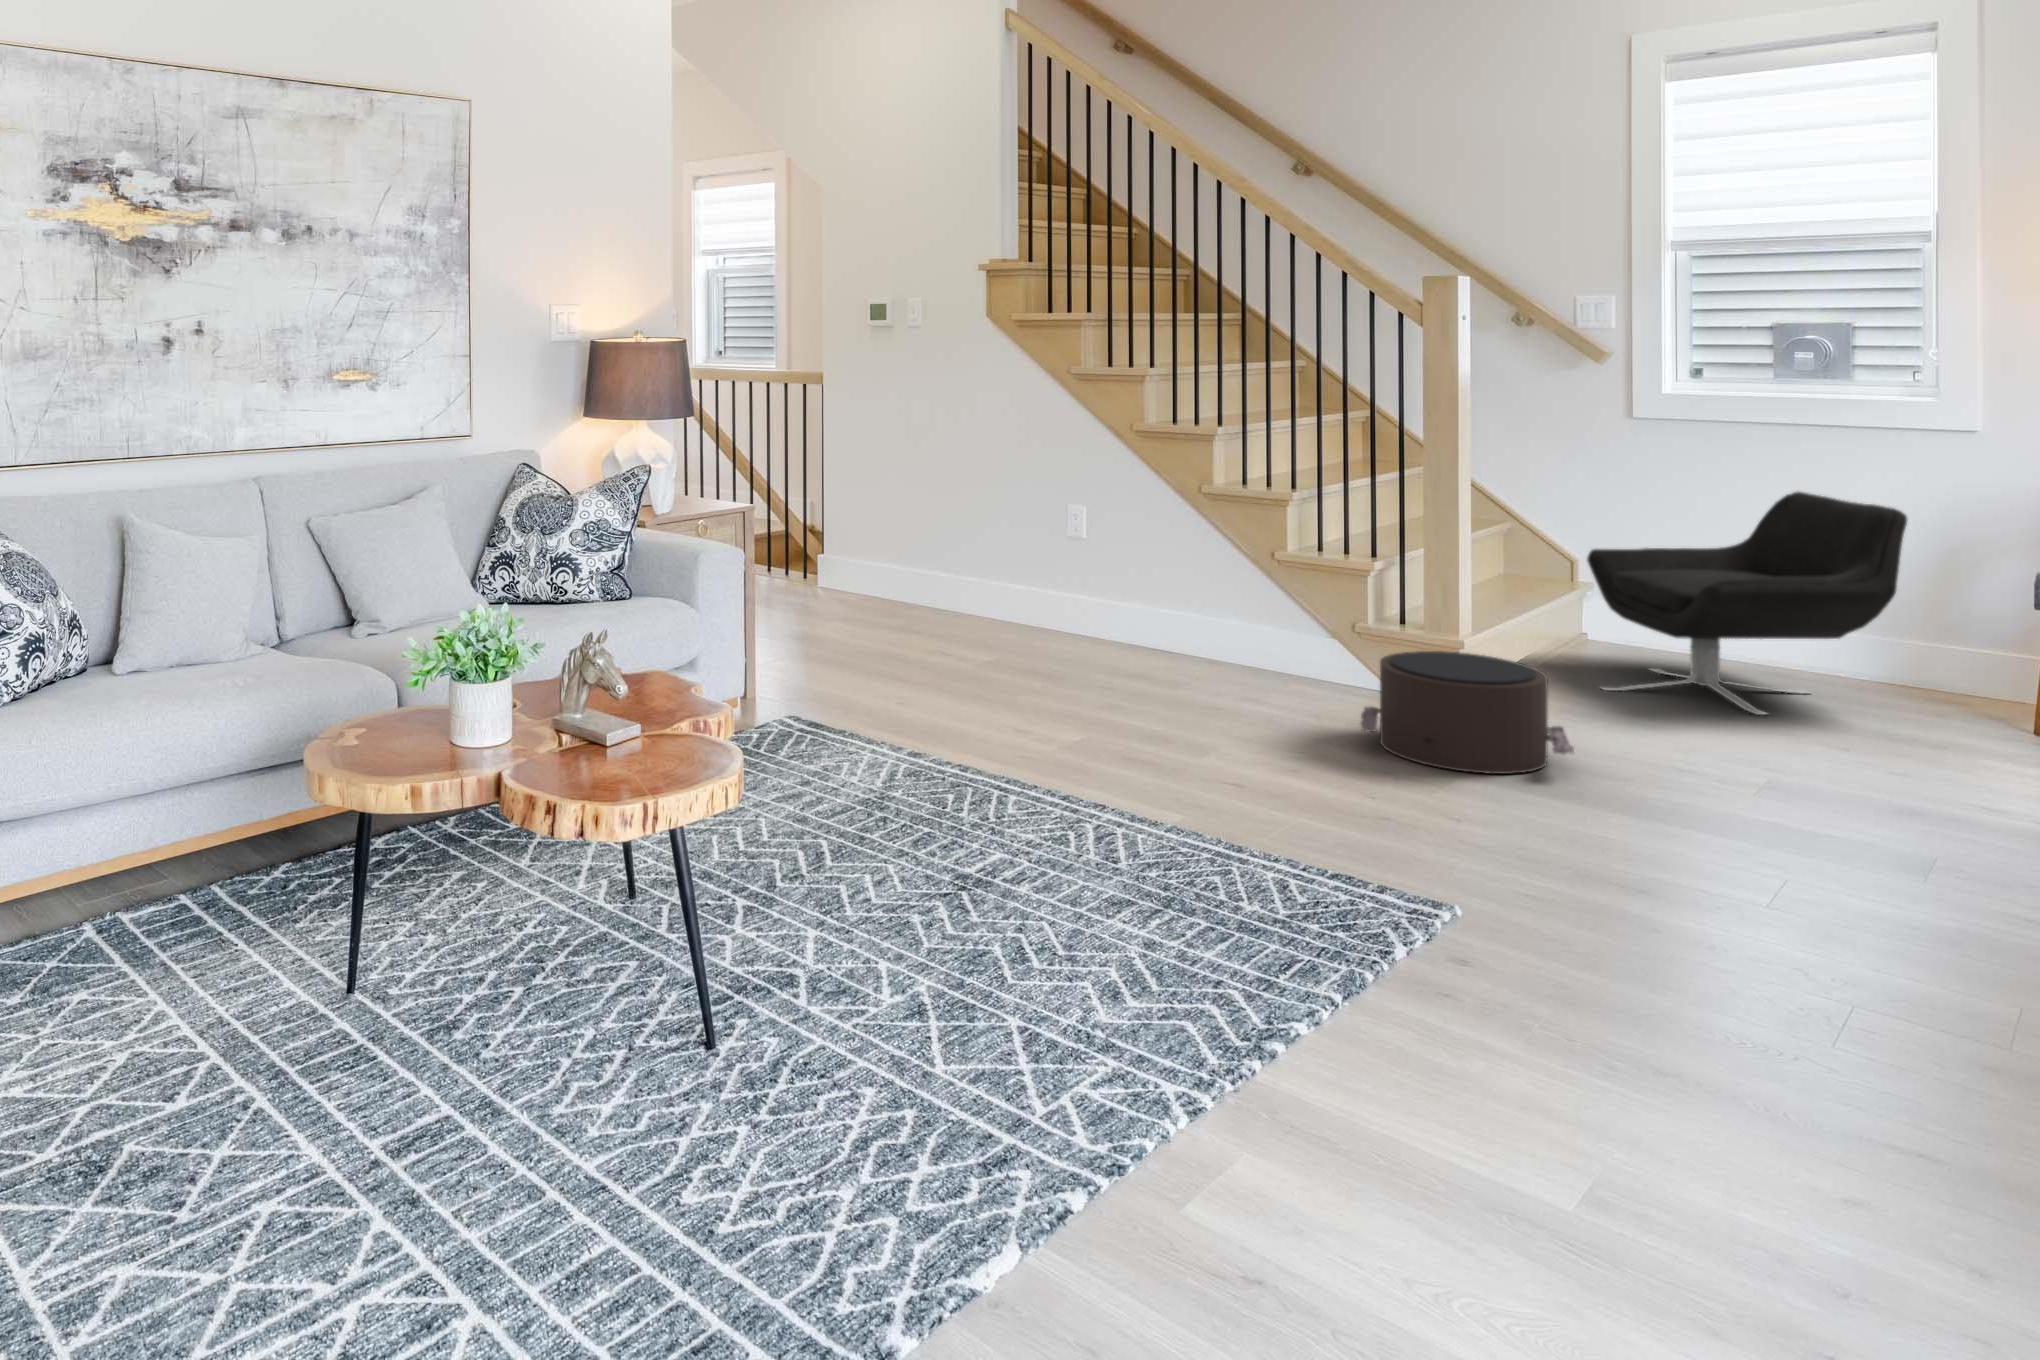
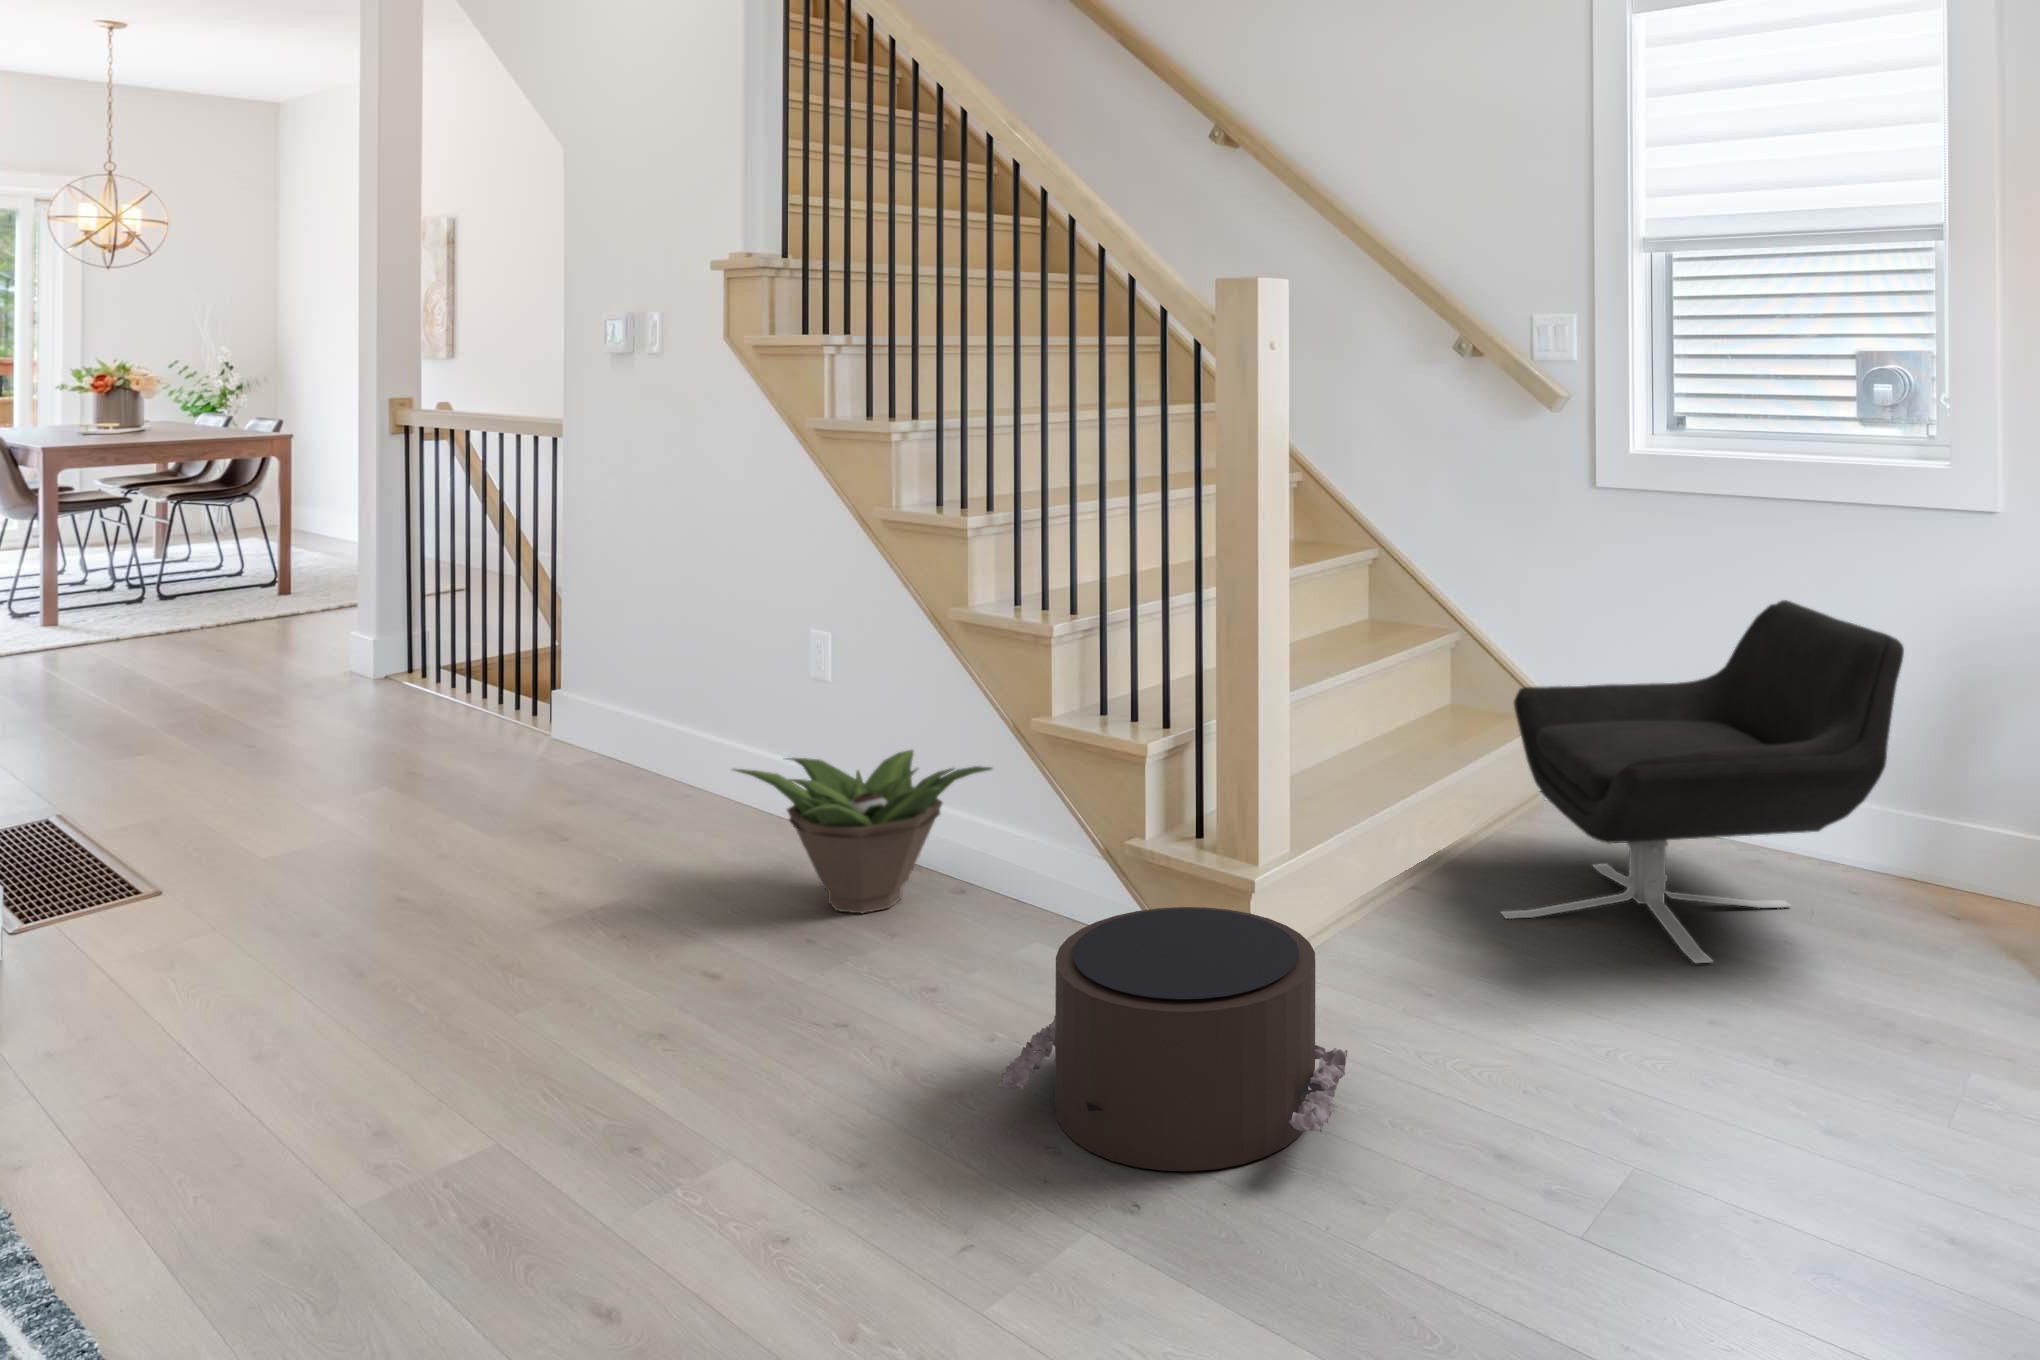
decorative plant: none [1083,578,1244,671] -> present [734,750,992,913]

